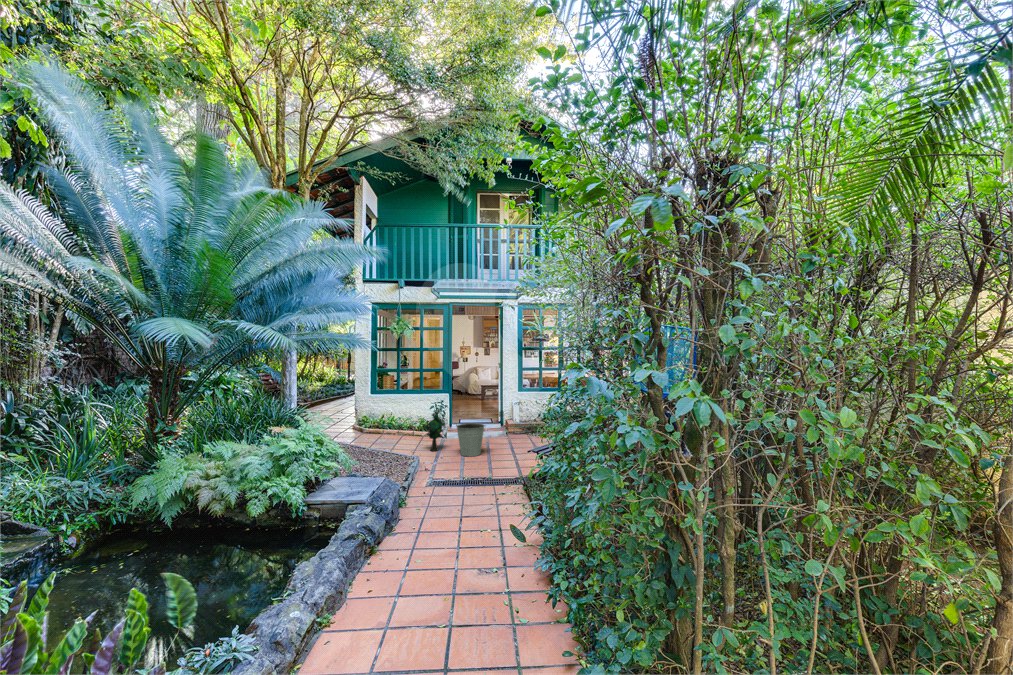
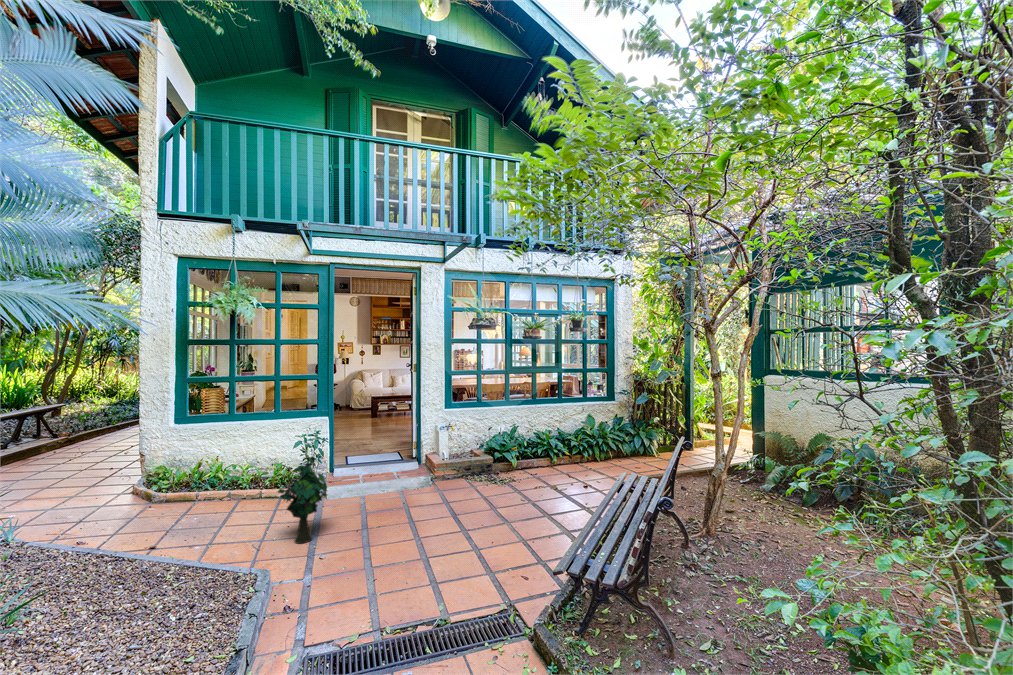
bucket: present [456,423,485,456] -> none [350,479,412,553]

